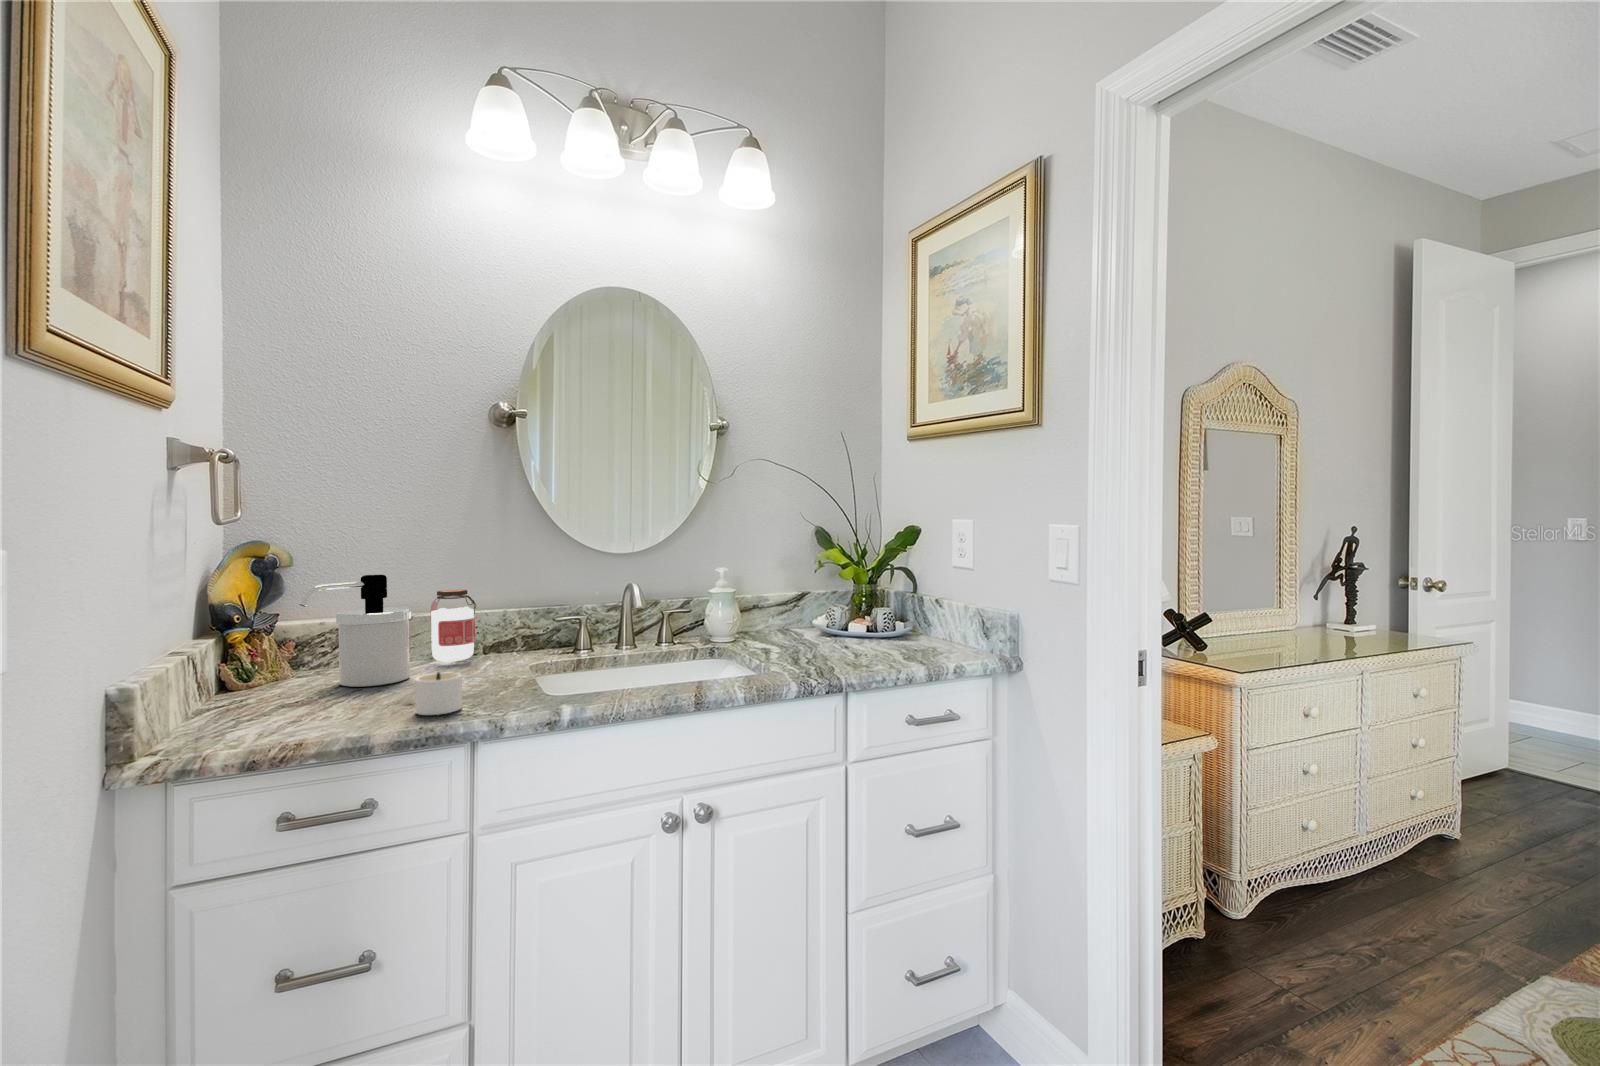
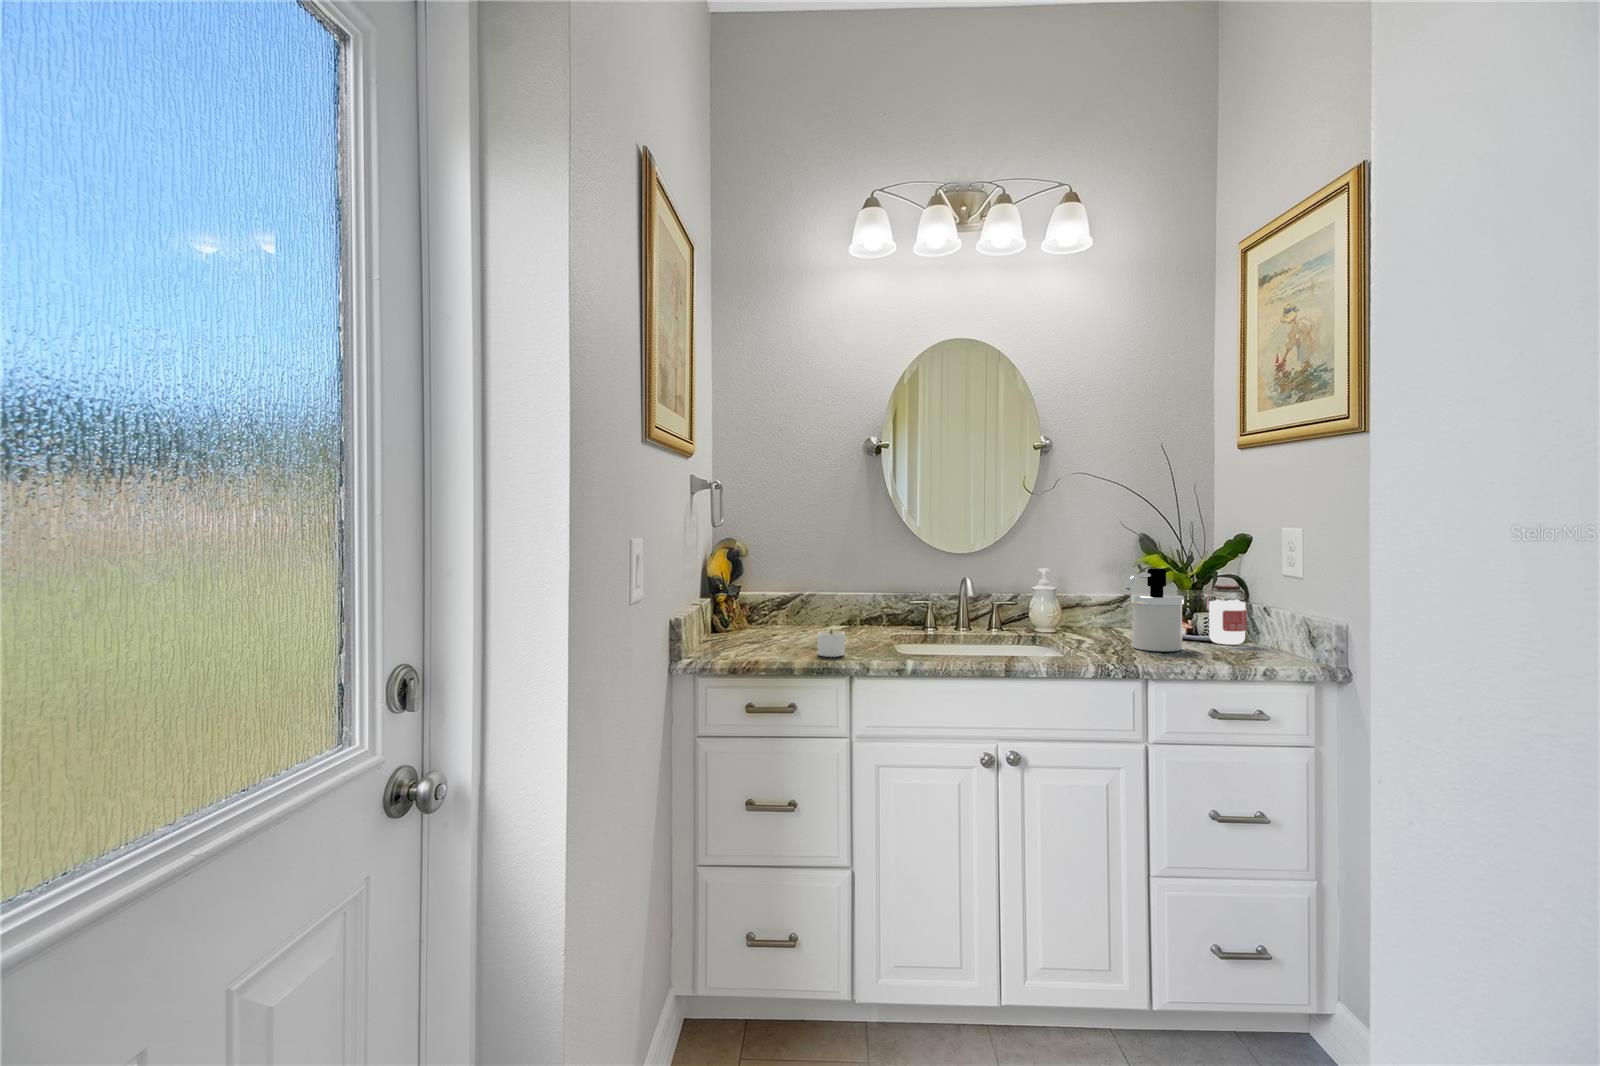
soap dispenser: present [299,575,411,687] -> present [1126,568,1184,652]
jar: present [431,590,476,662] -> present [1207,585,1248,644]

